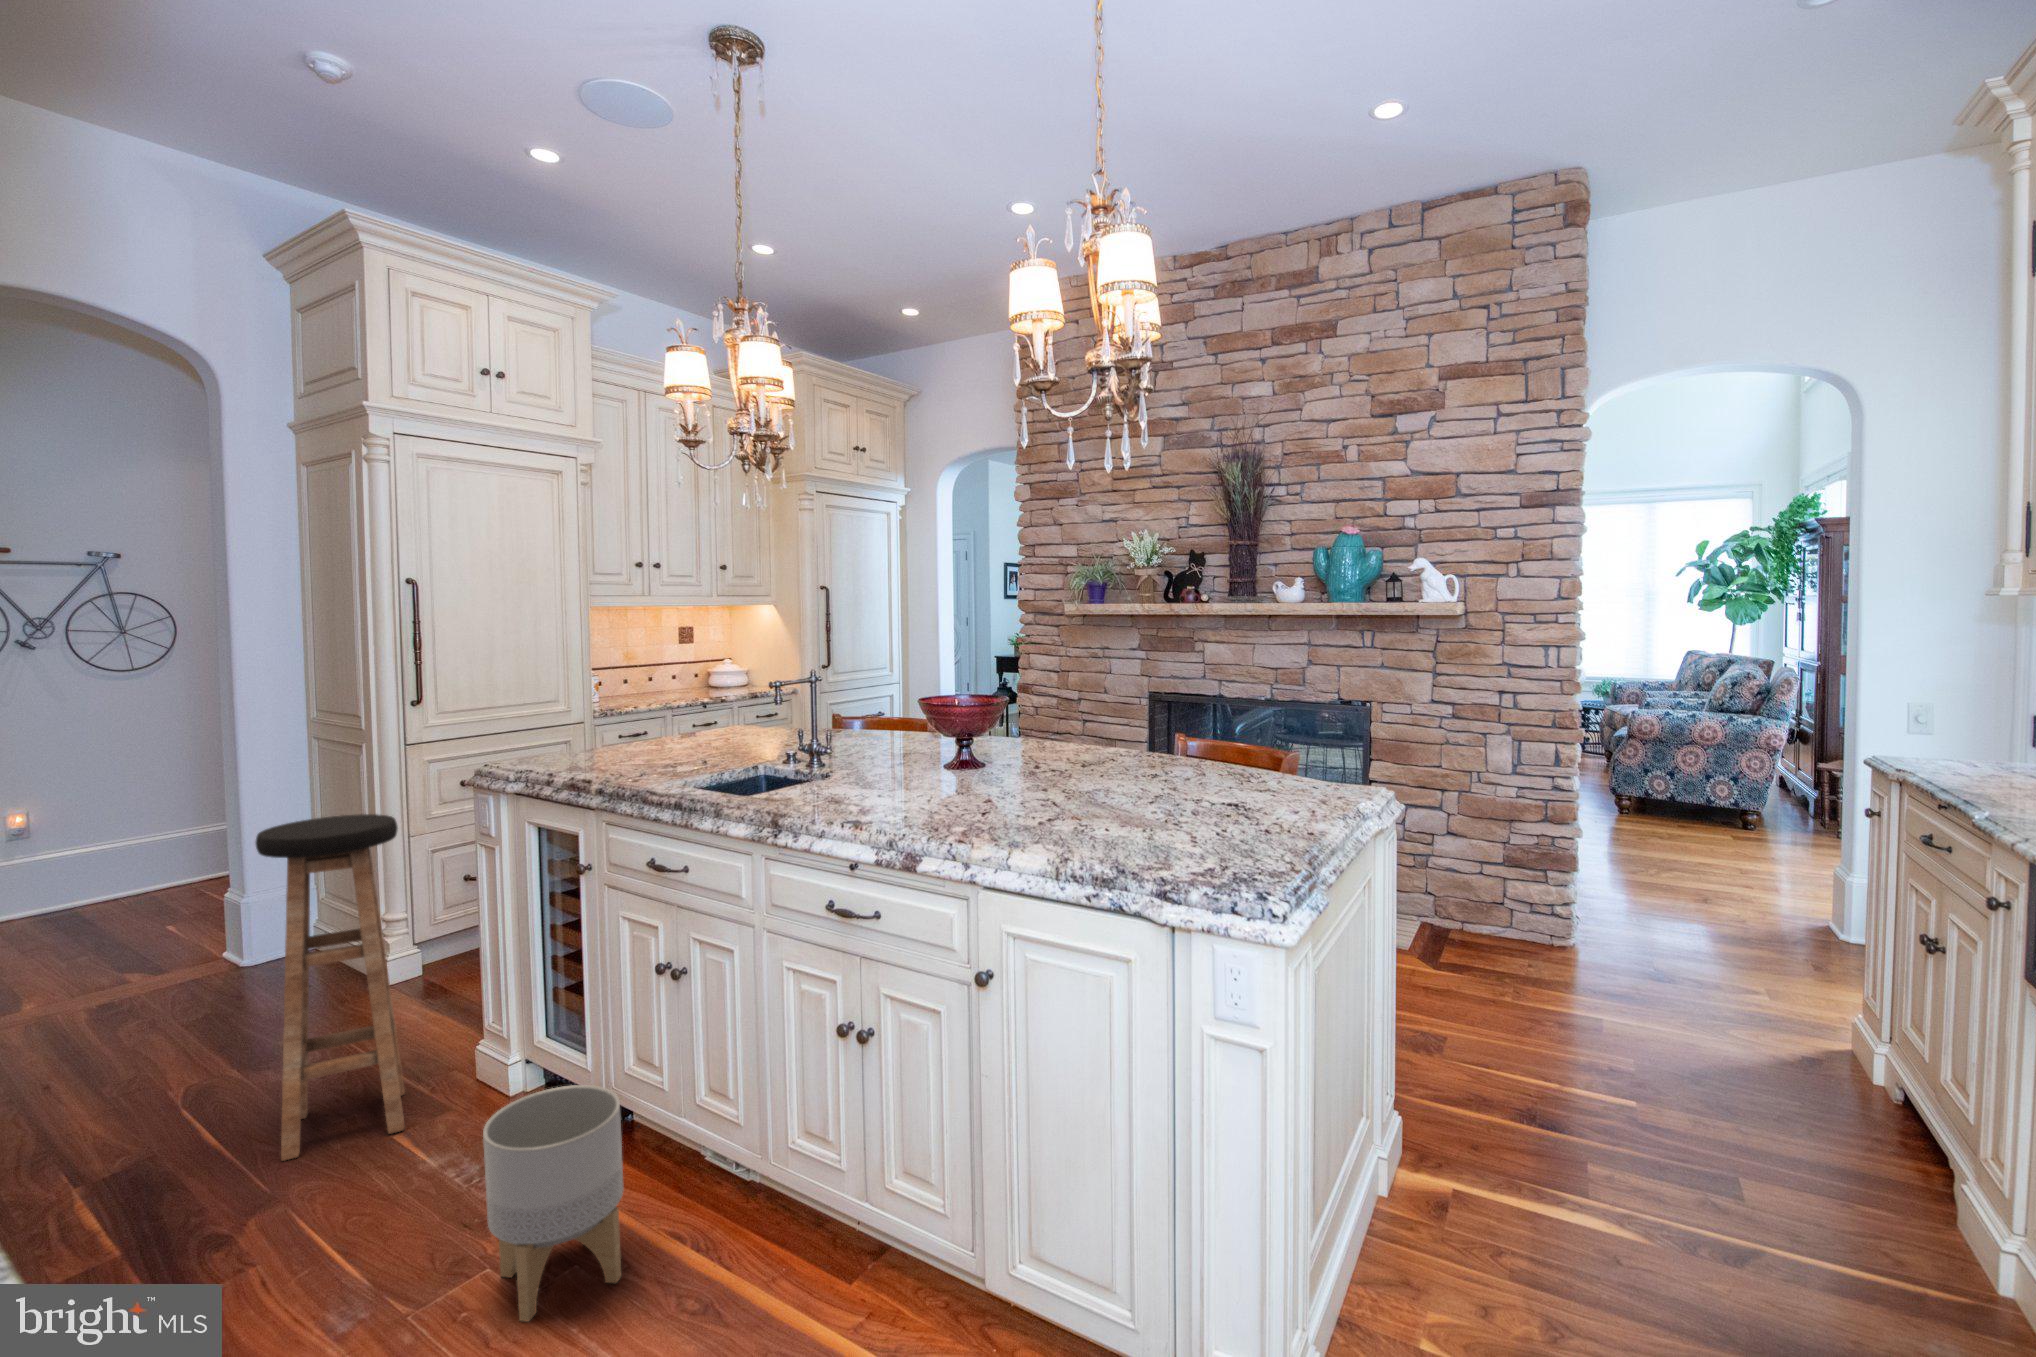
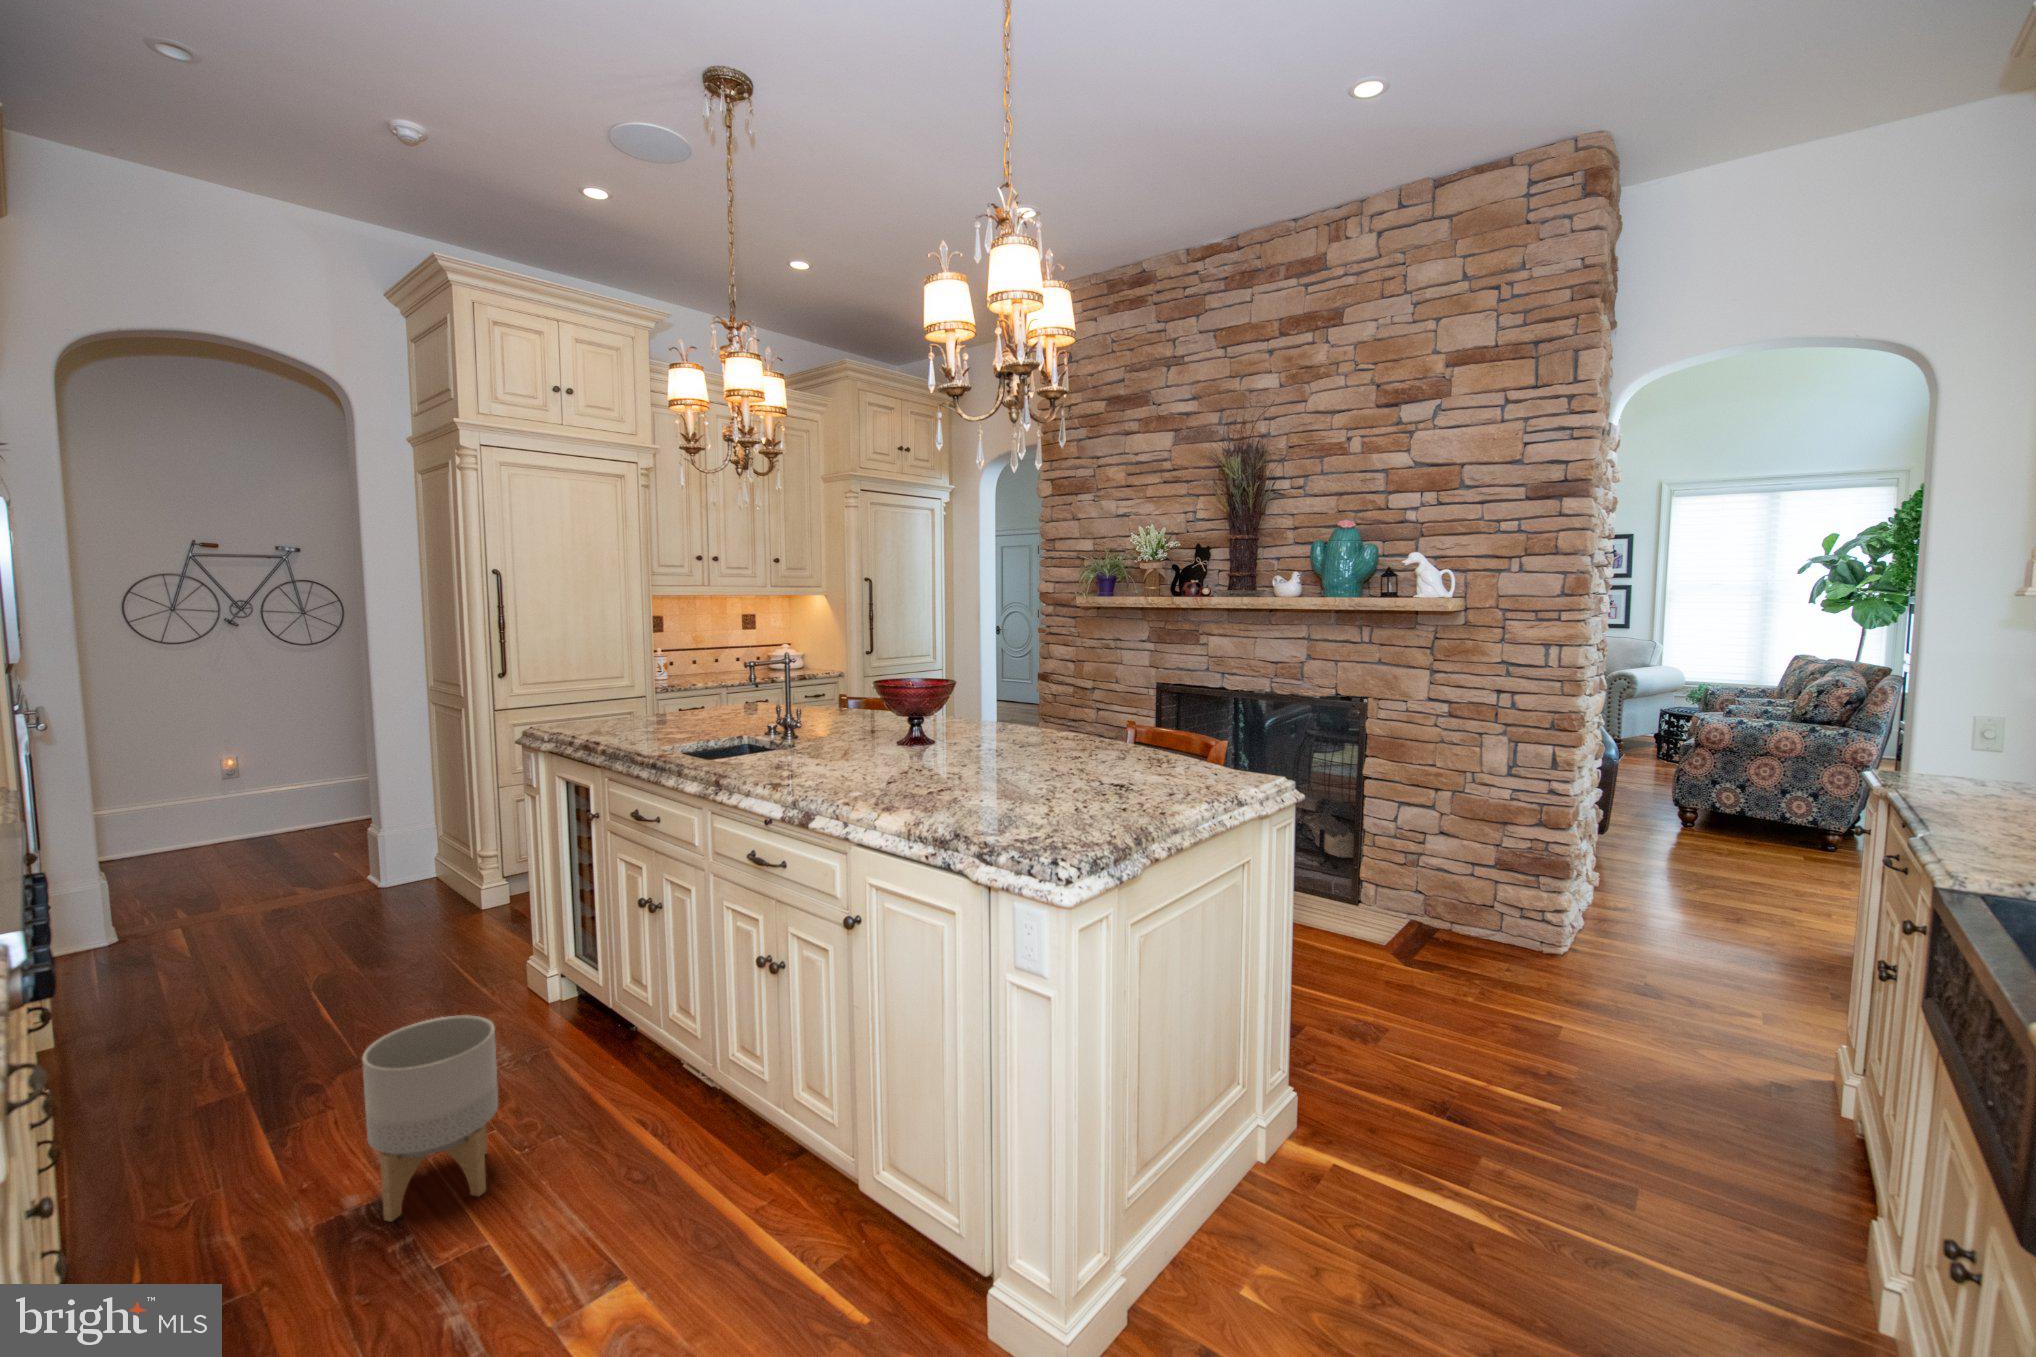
bar stool: present [256,814,405,1161] -> none [272,766,411,1057]

